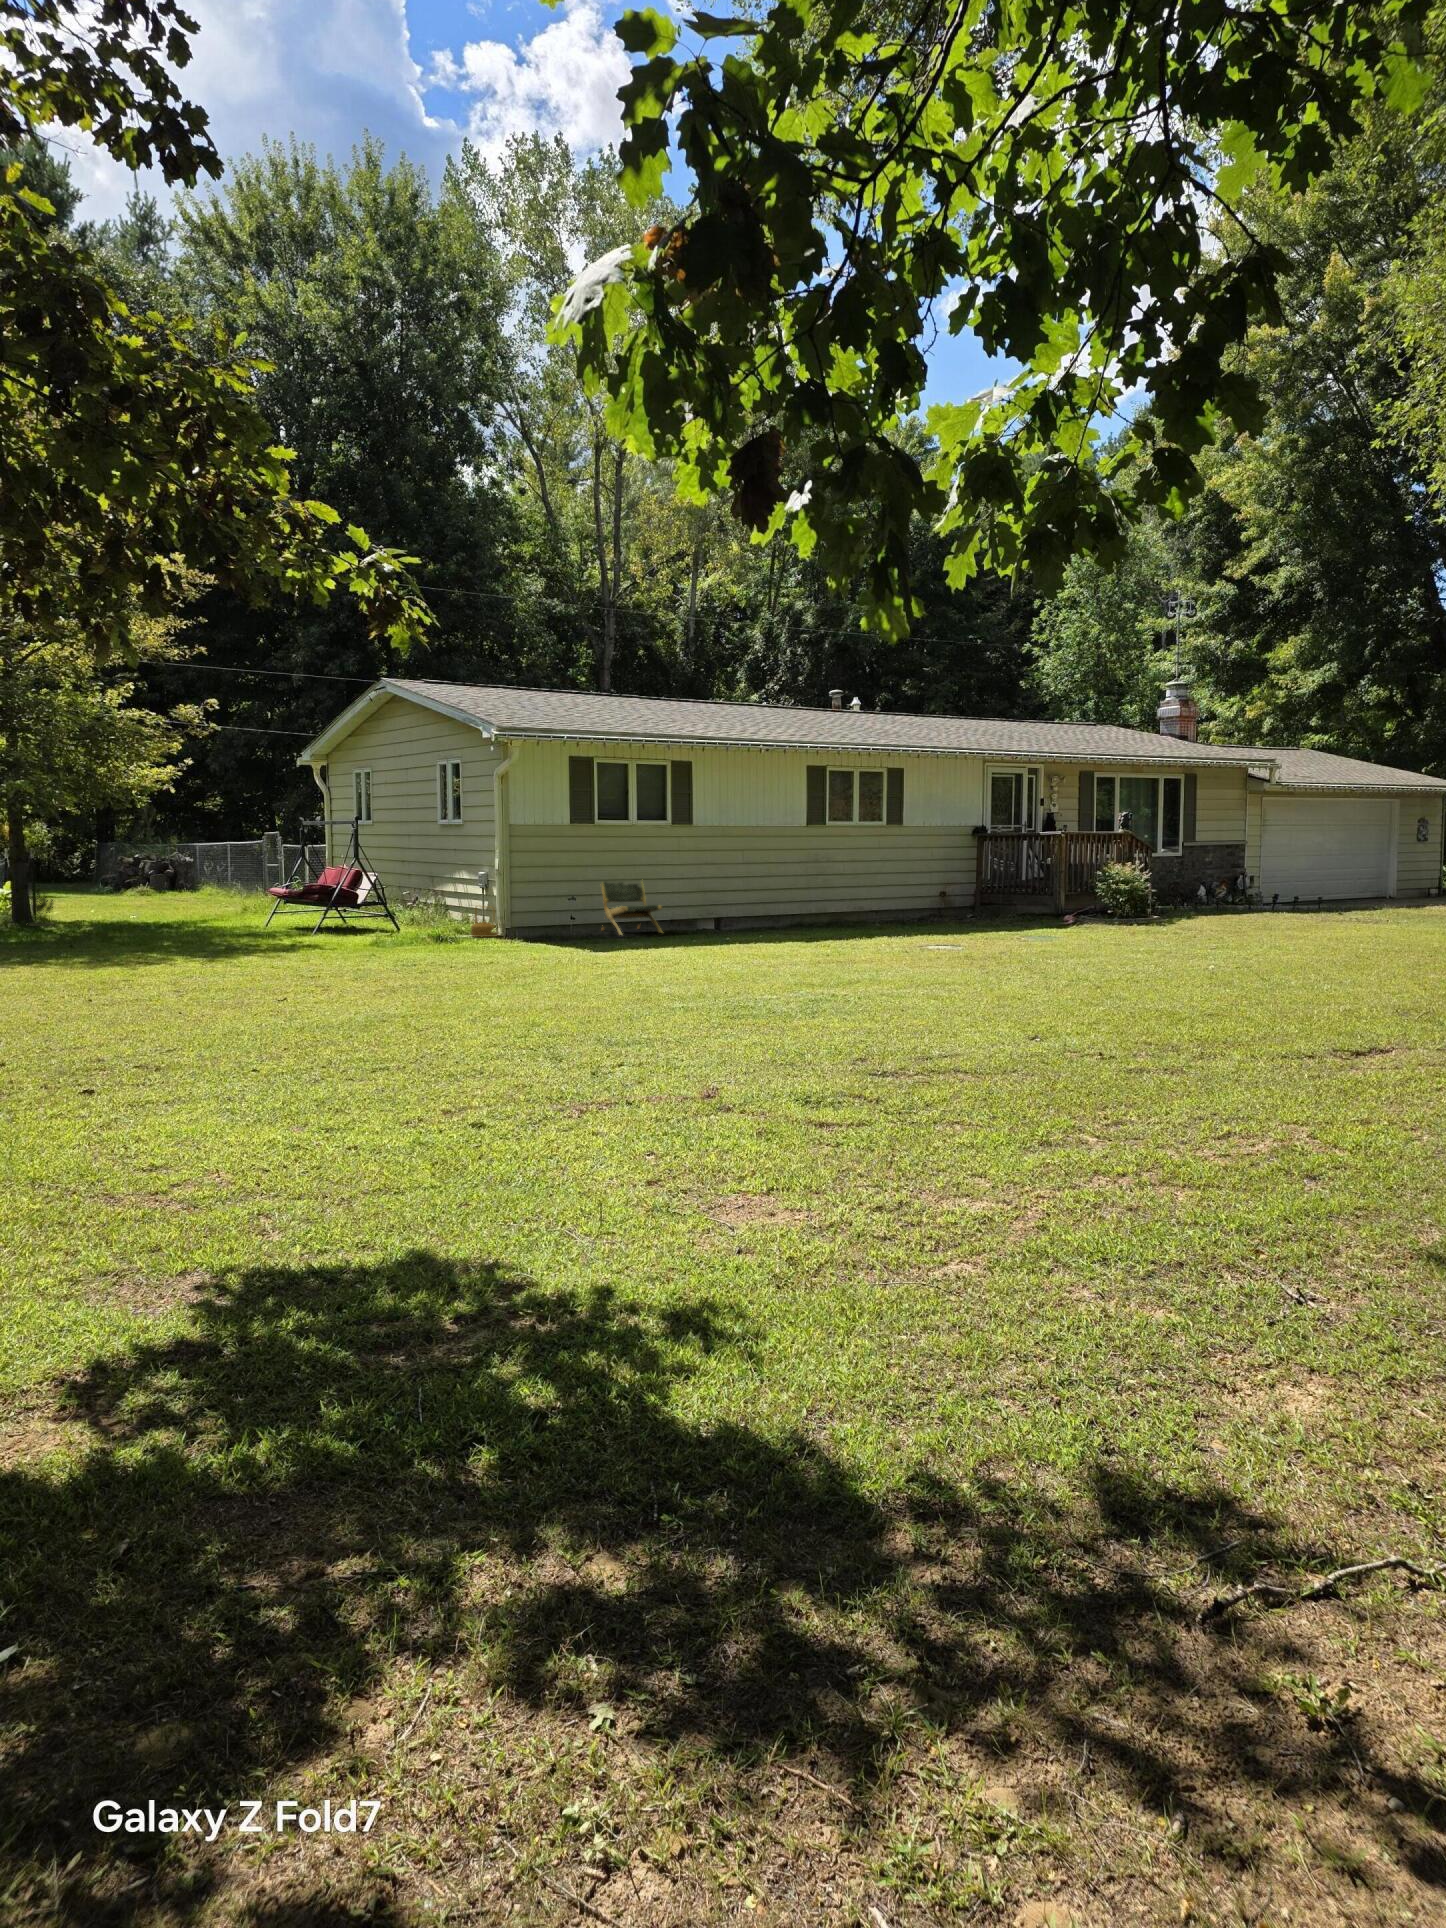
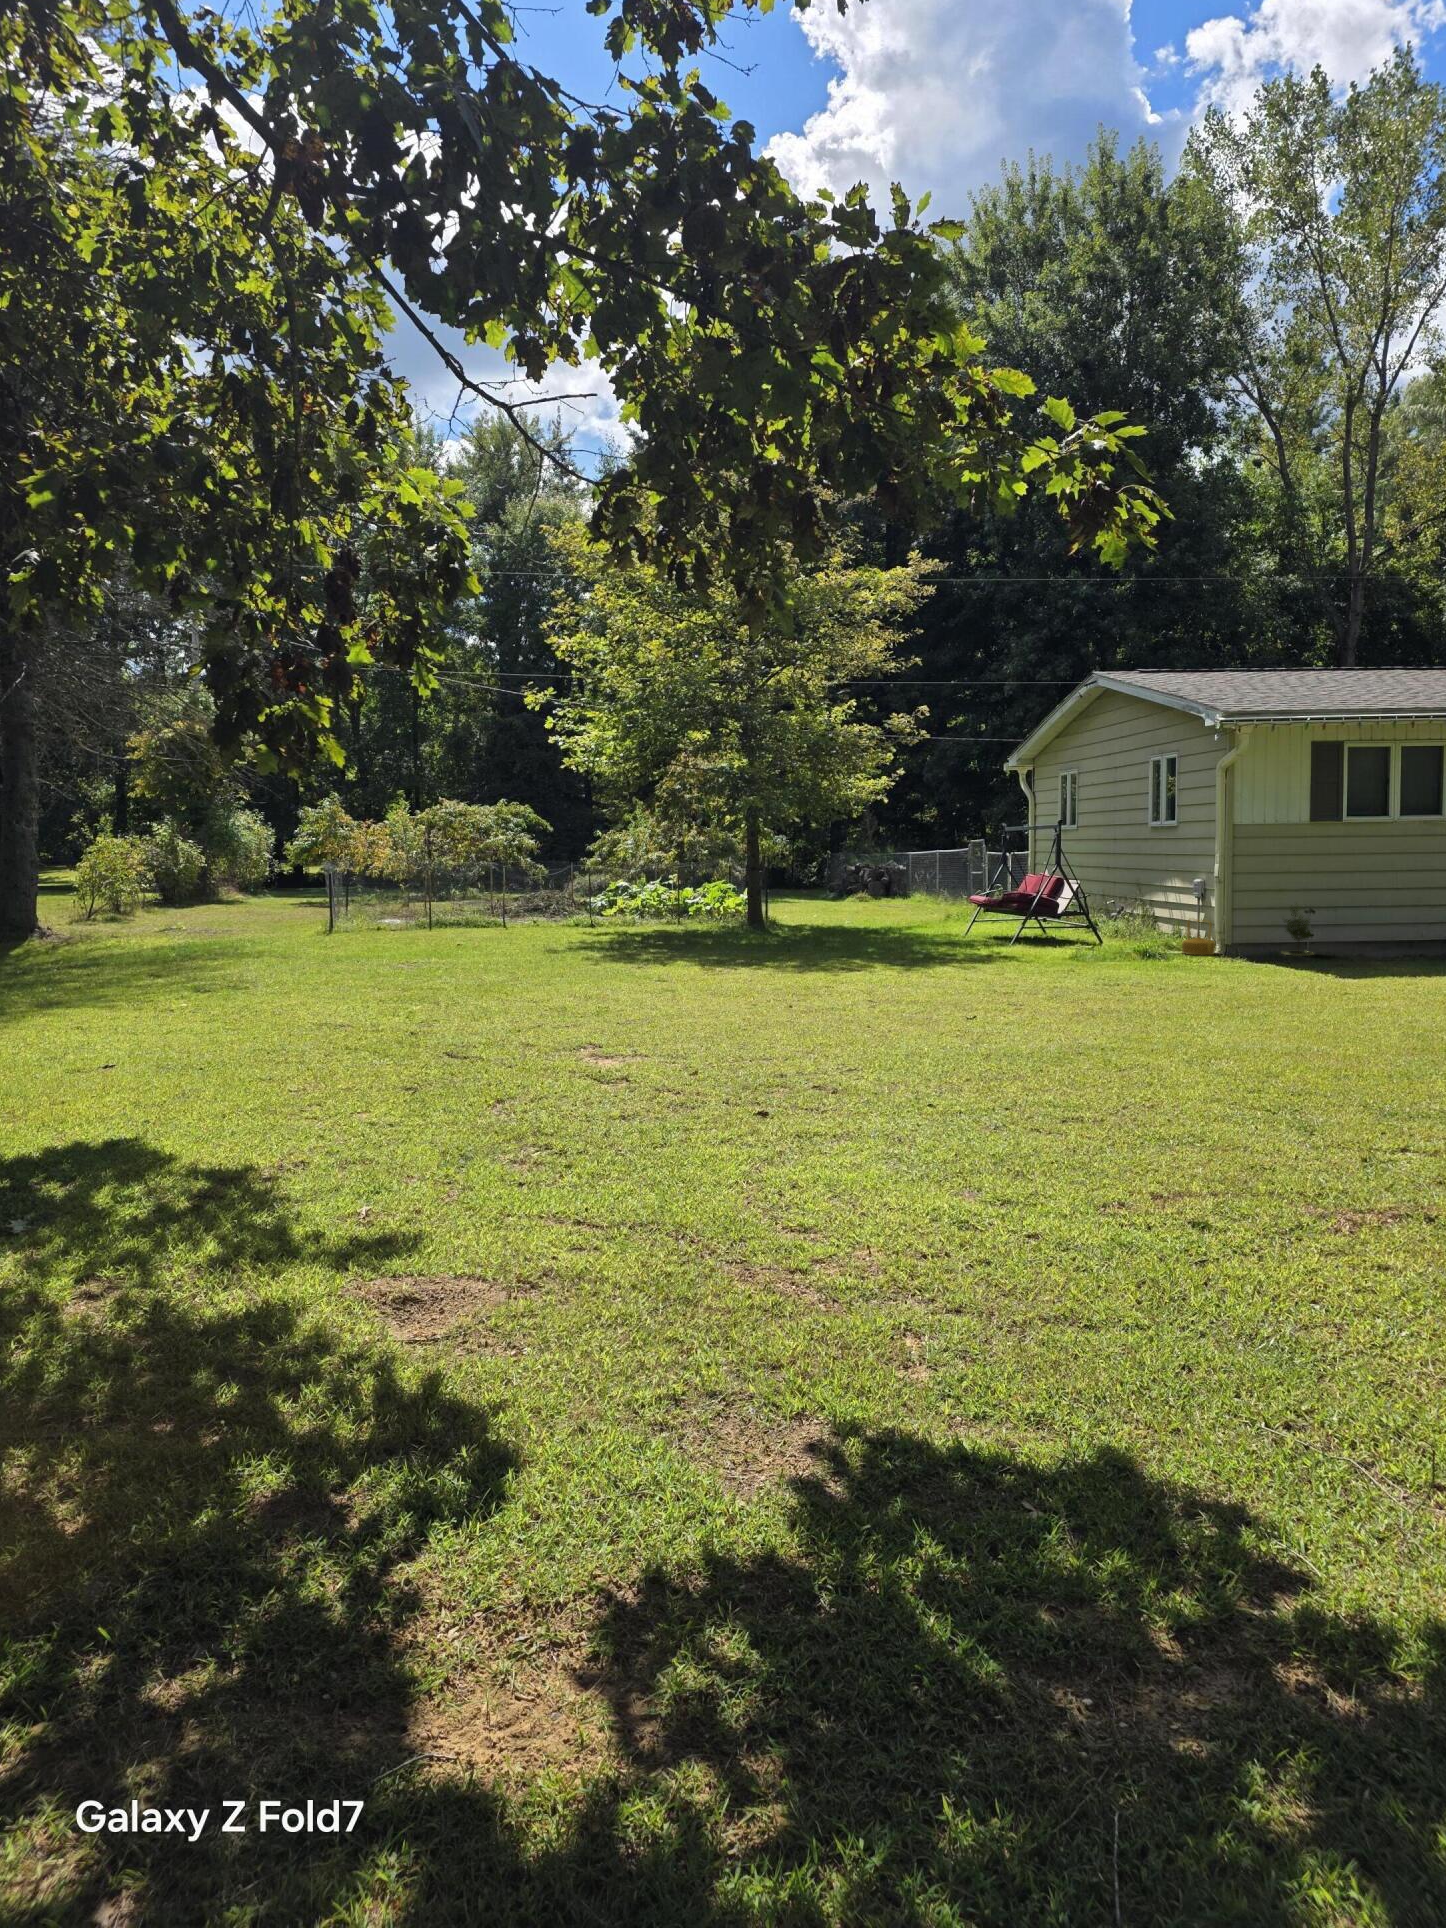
lounge chair: present [602,882,662,935] -> none [1345,886,1434,960]
potted tree: present [29,888,53,926] -> present [1282,907,1313,956]

